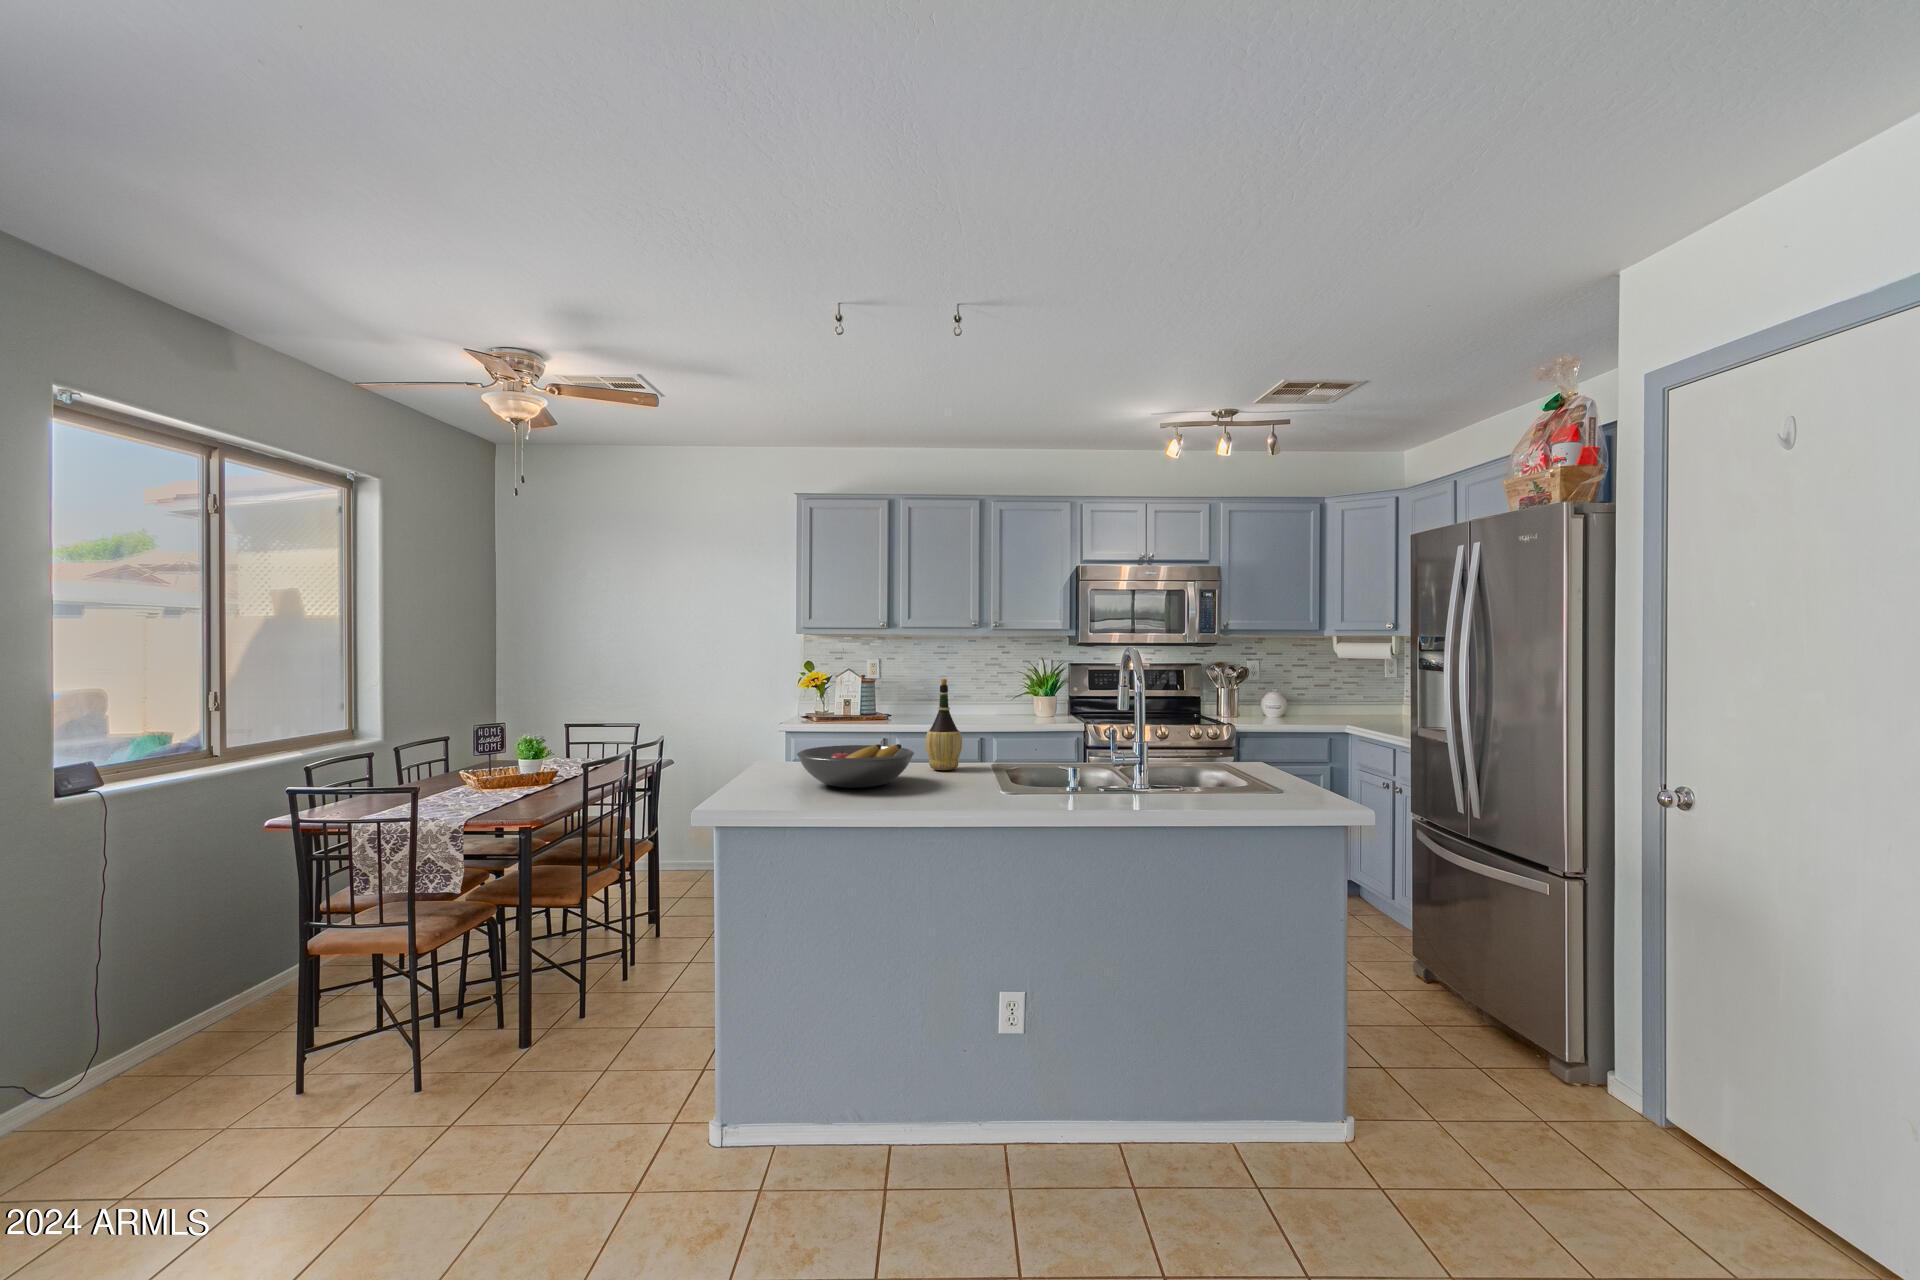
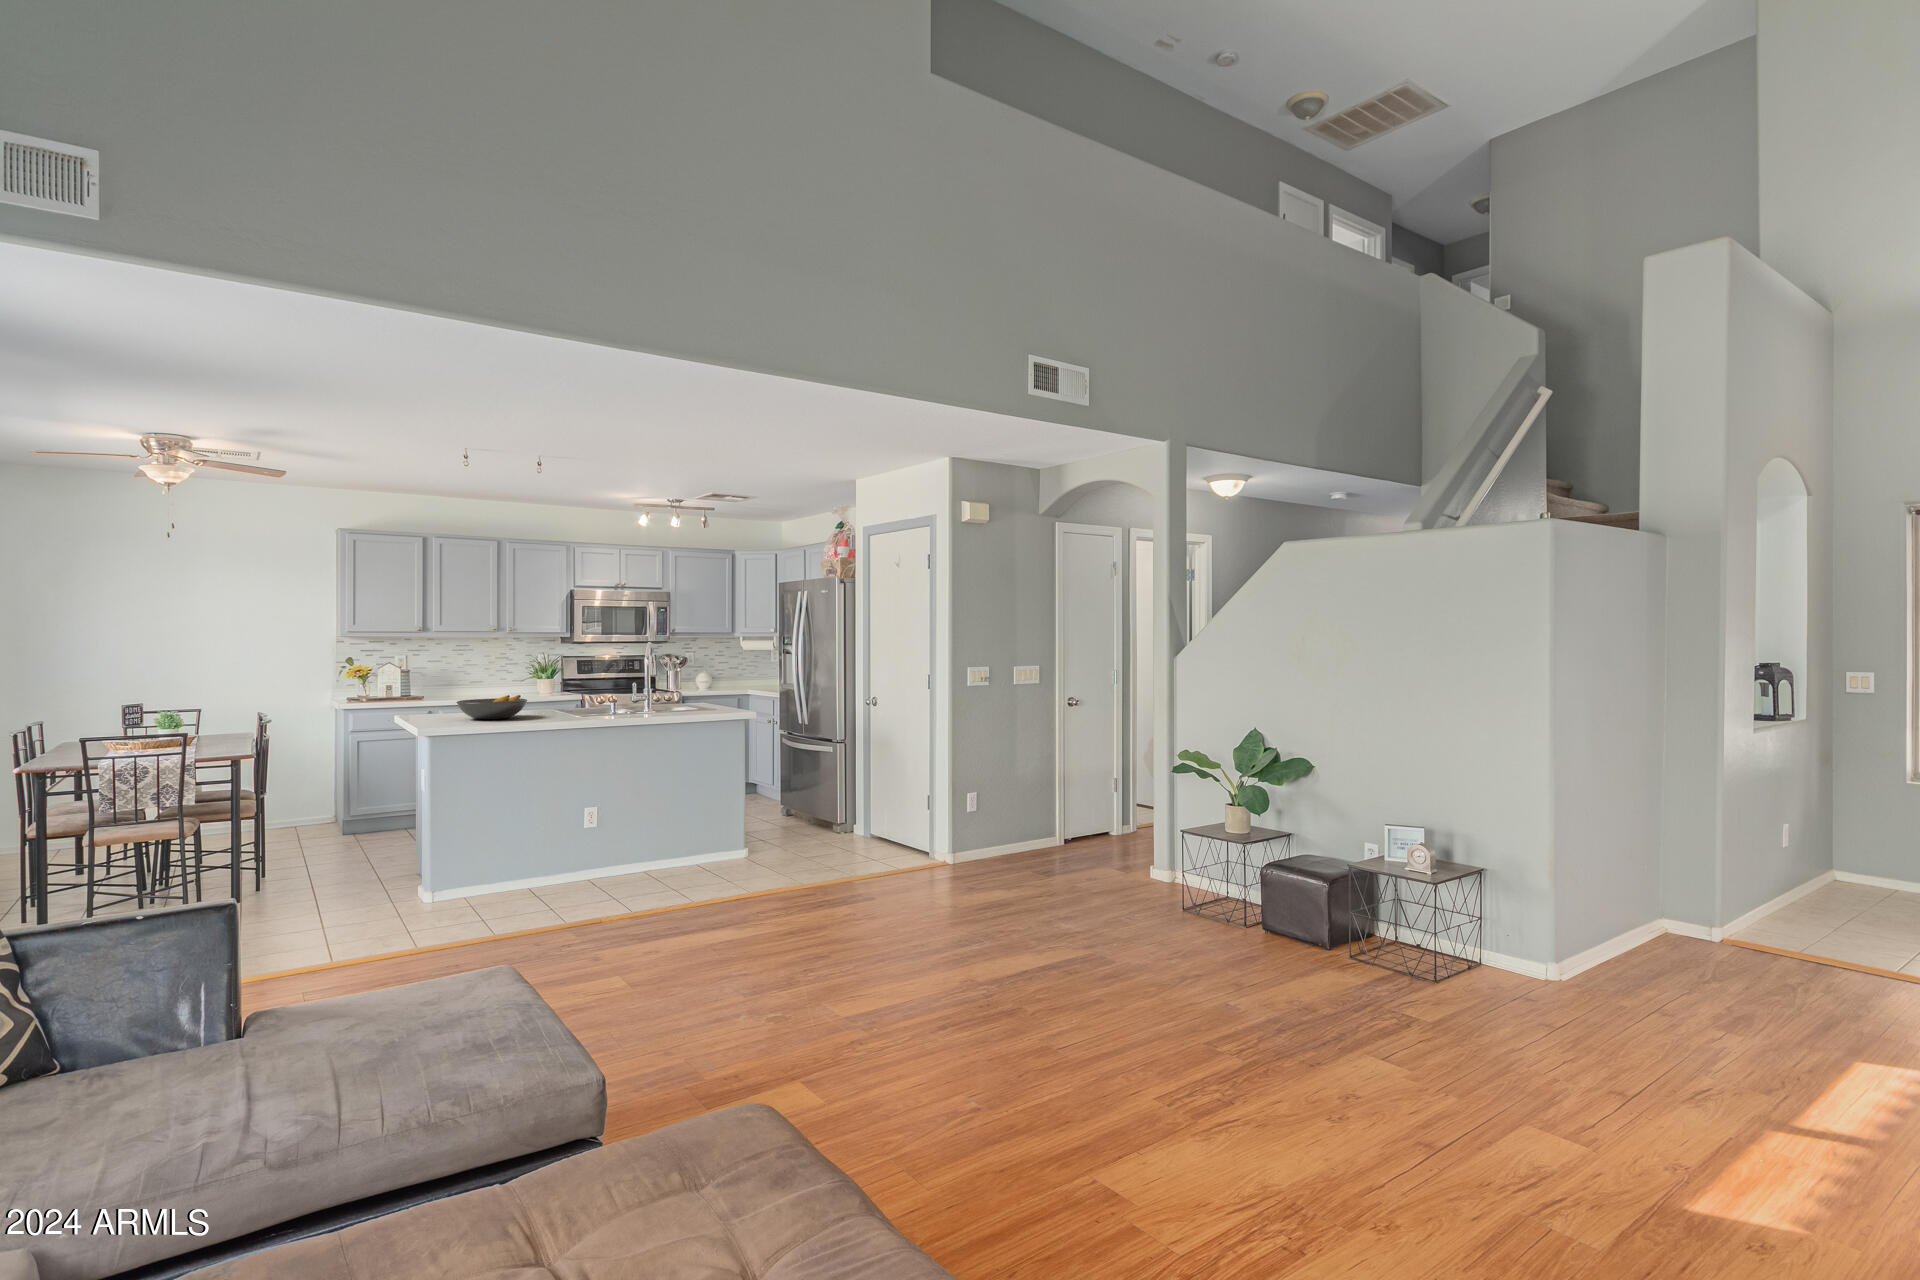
wine bottle: present [926,679,962,770] -> none [521,661,544,712]

